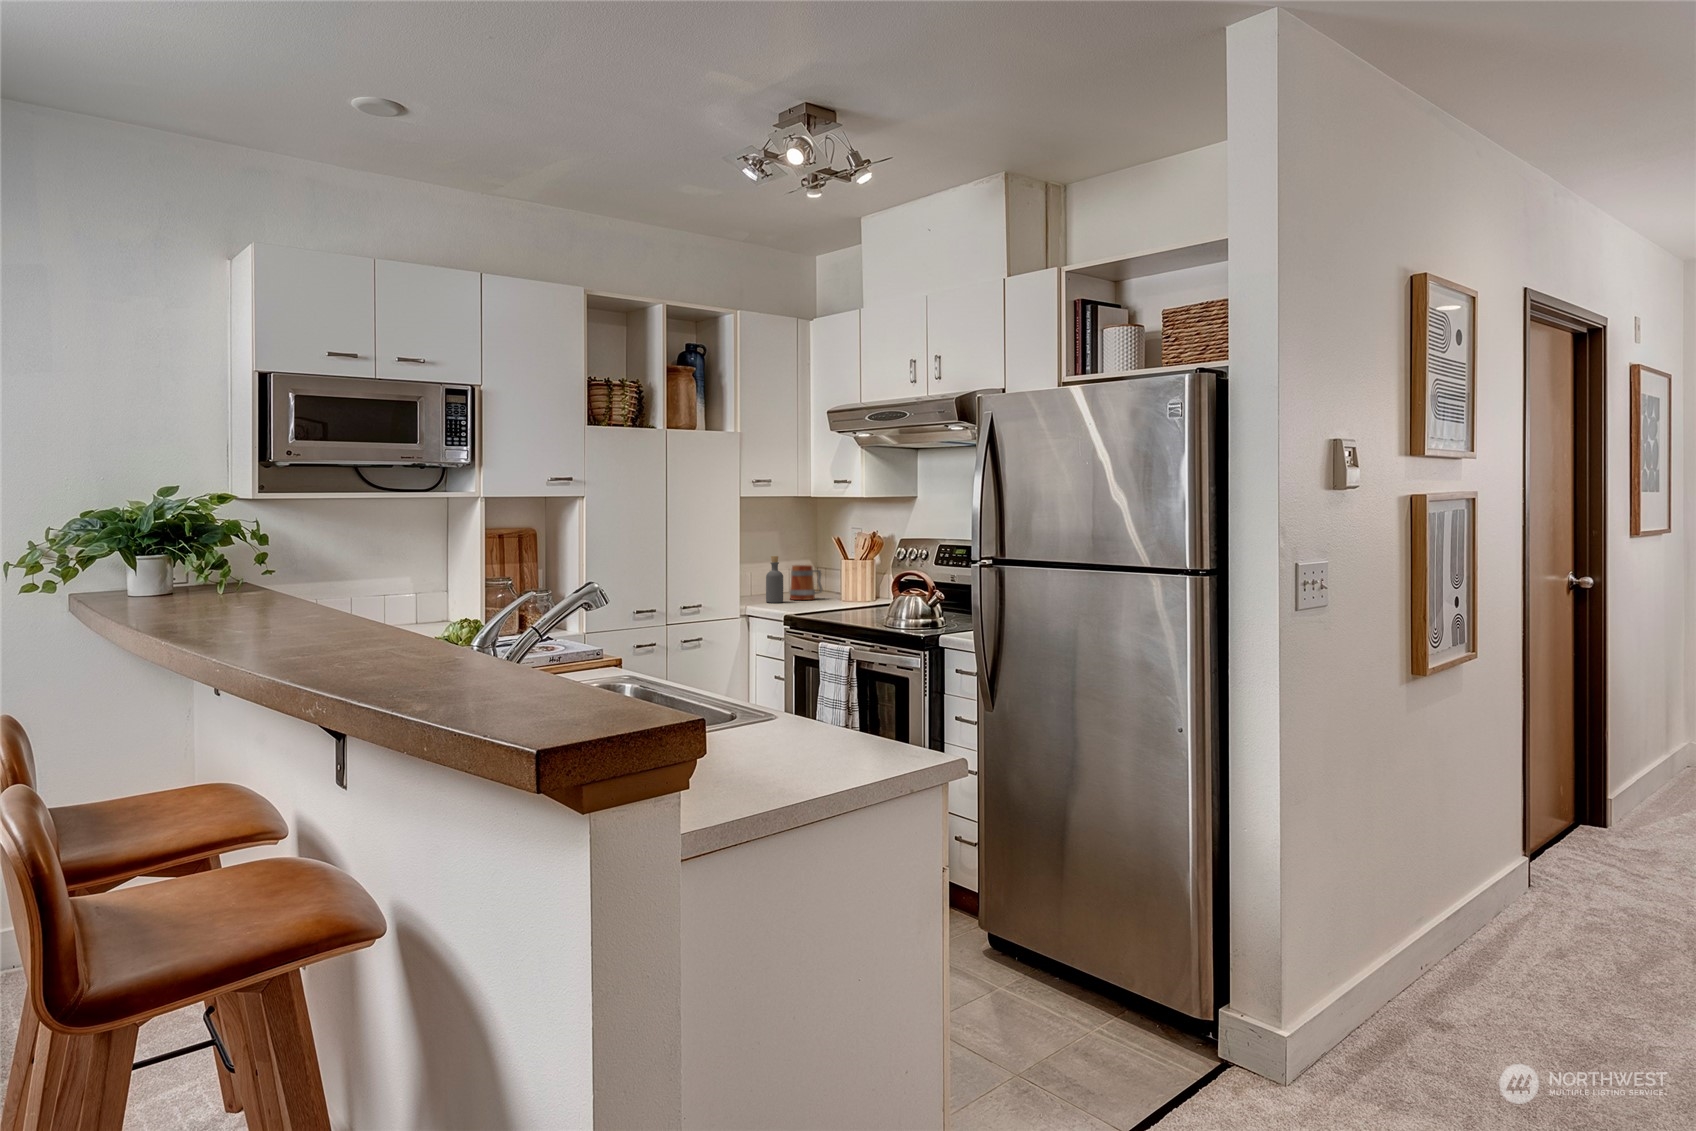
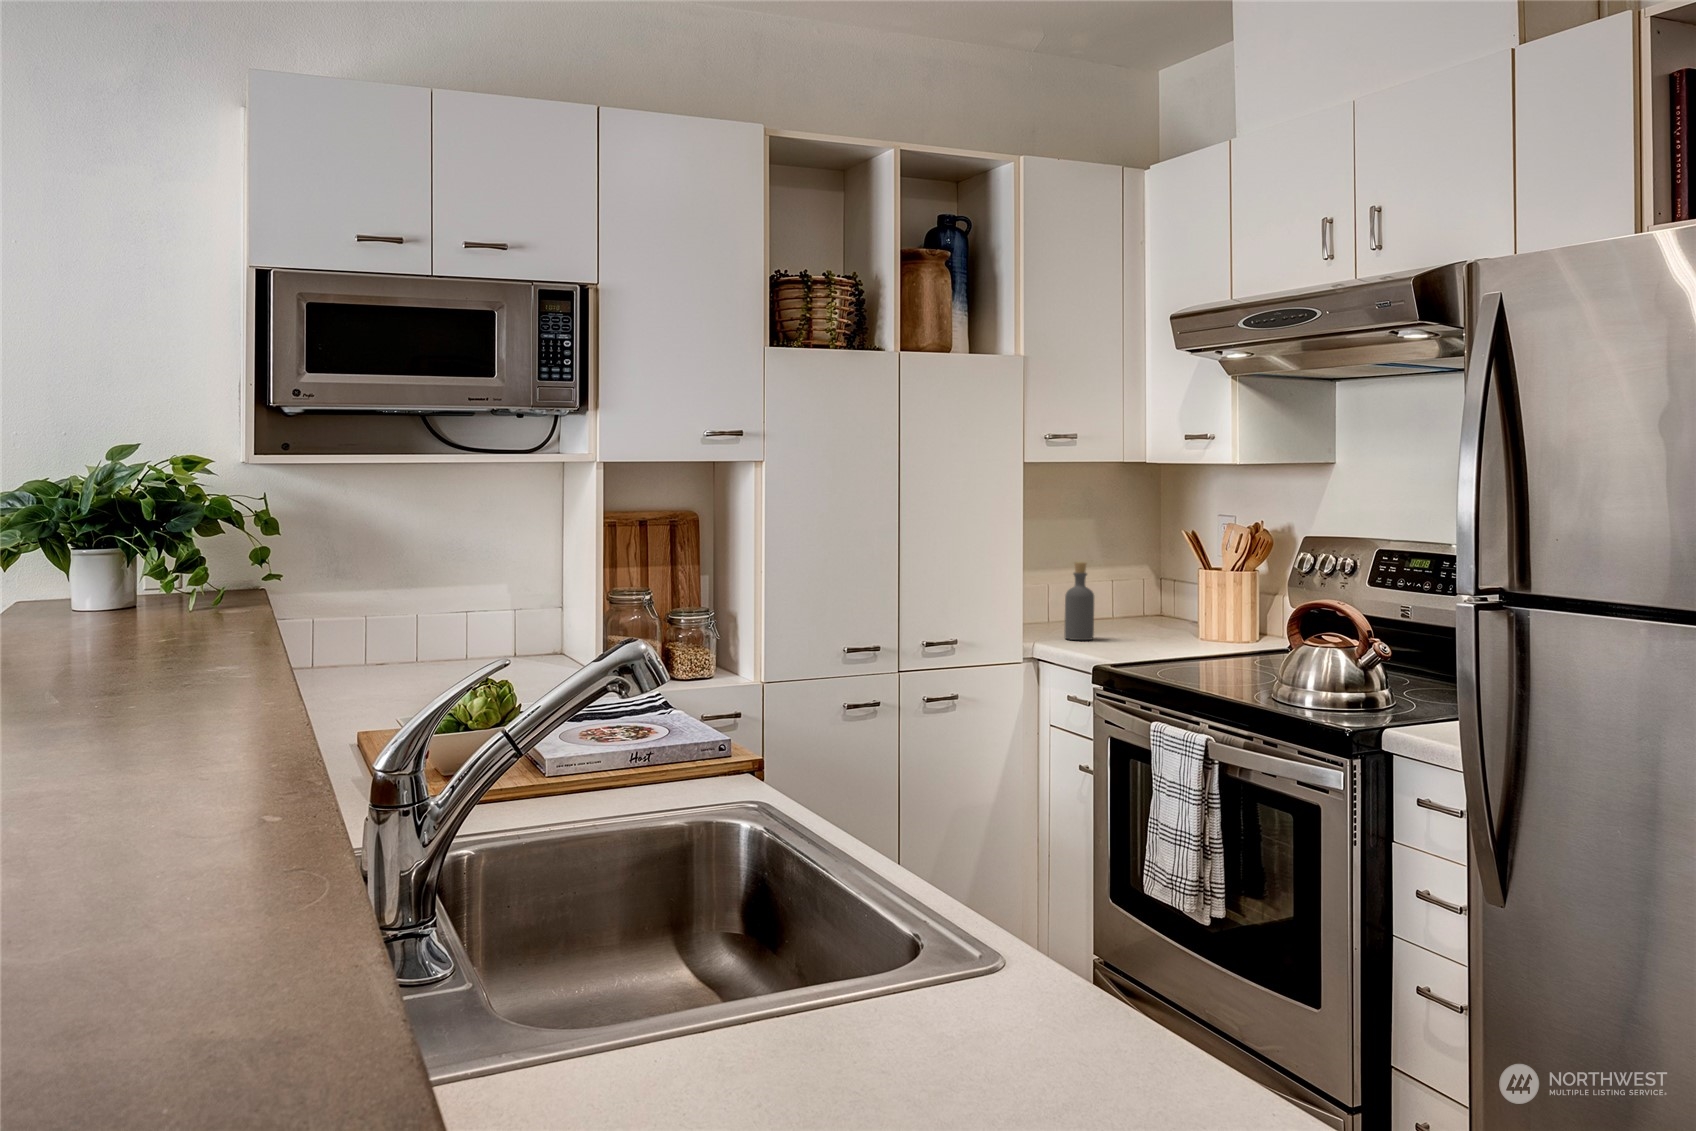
mug: present [790,565,823,600] -> none [1106,578,1162,636]

